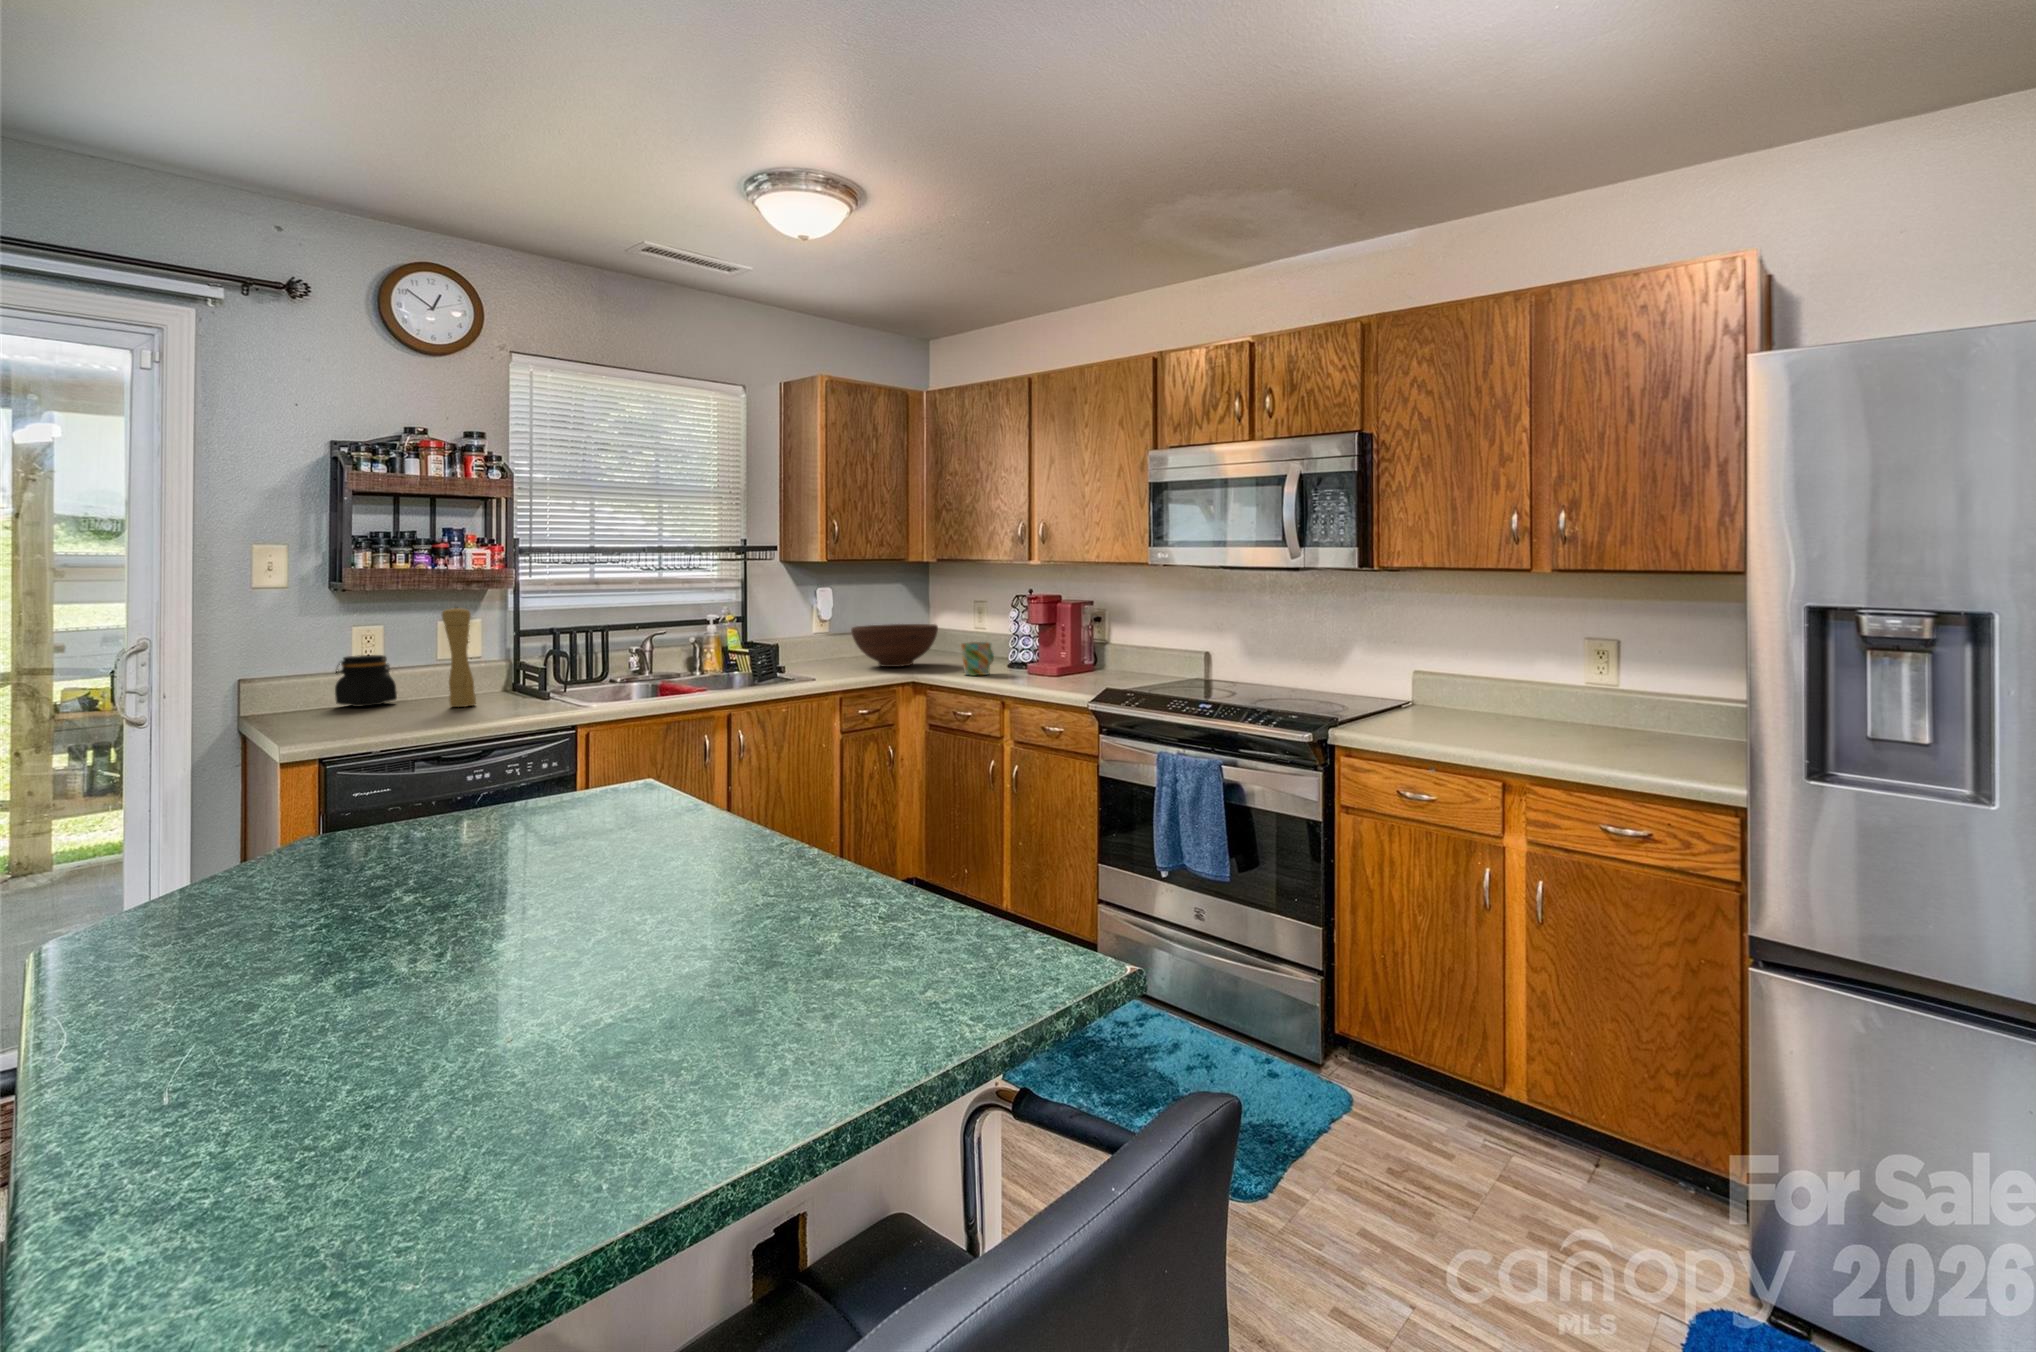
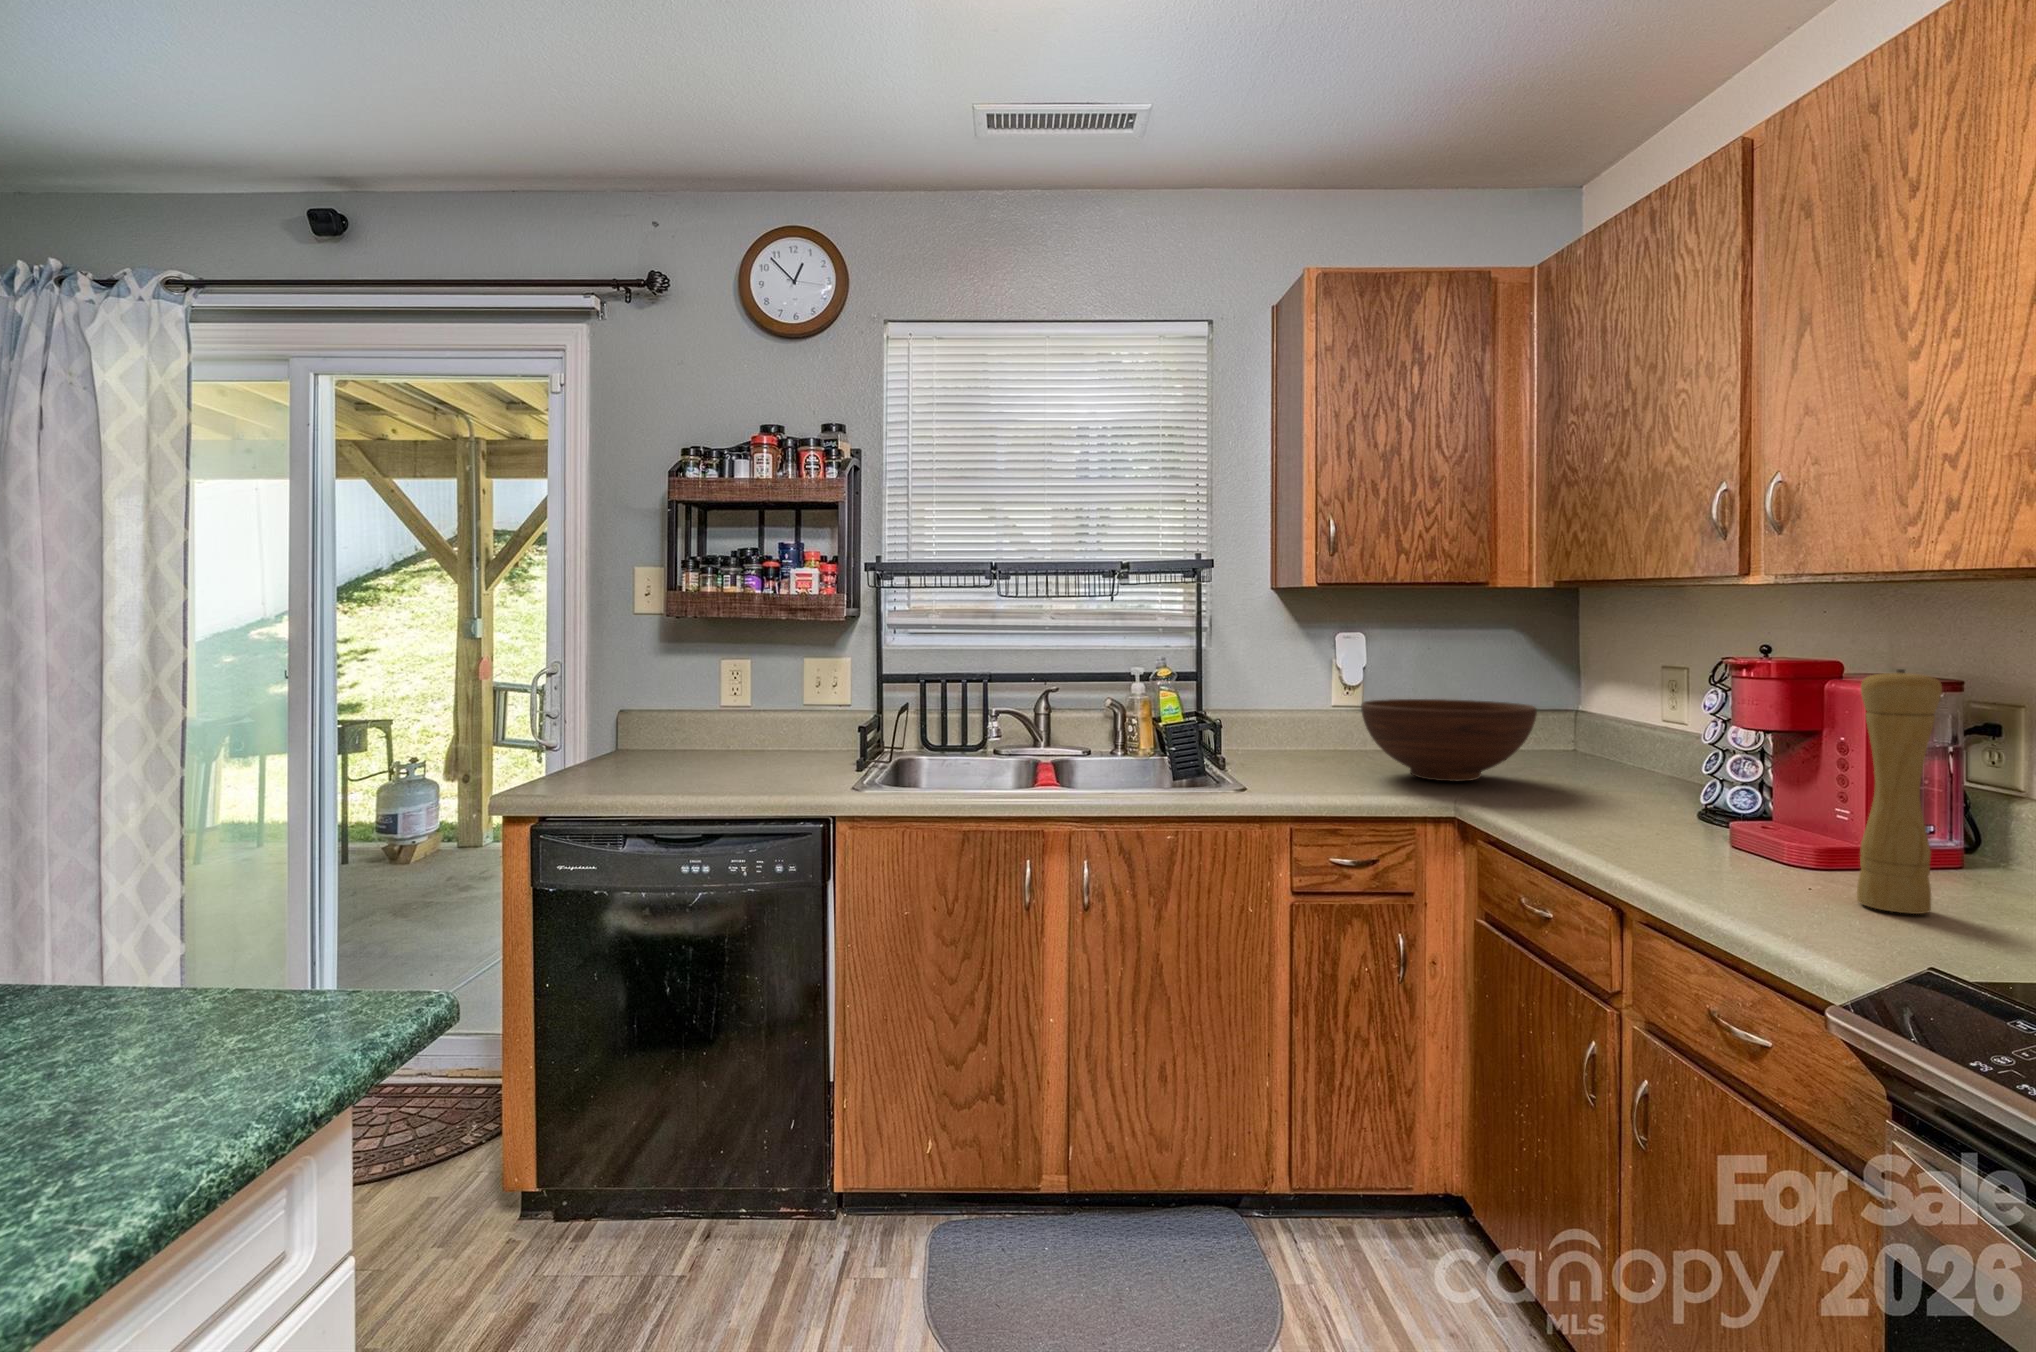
pepper mill: present [442,607,476,707] -> present [1857,669,1942,914]
mug: present [961,642,994,676] -> none [1551,753,1640,830]
jar: present [335,655,397,706] -> none [644,699,716,762]

